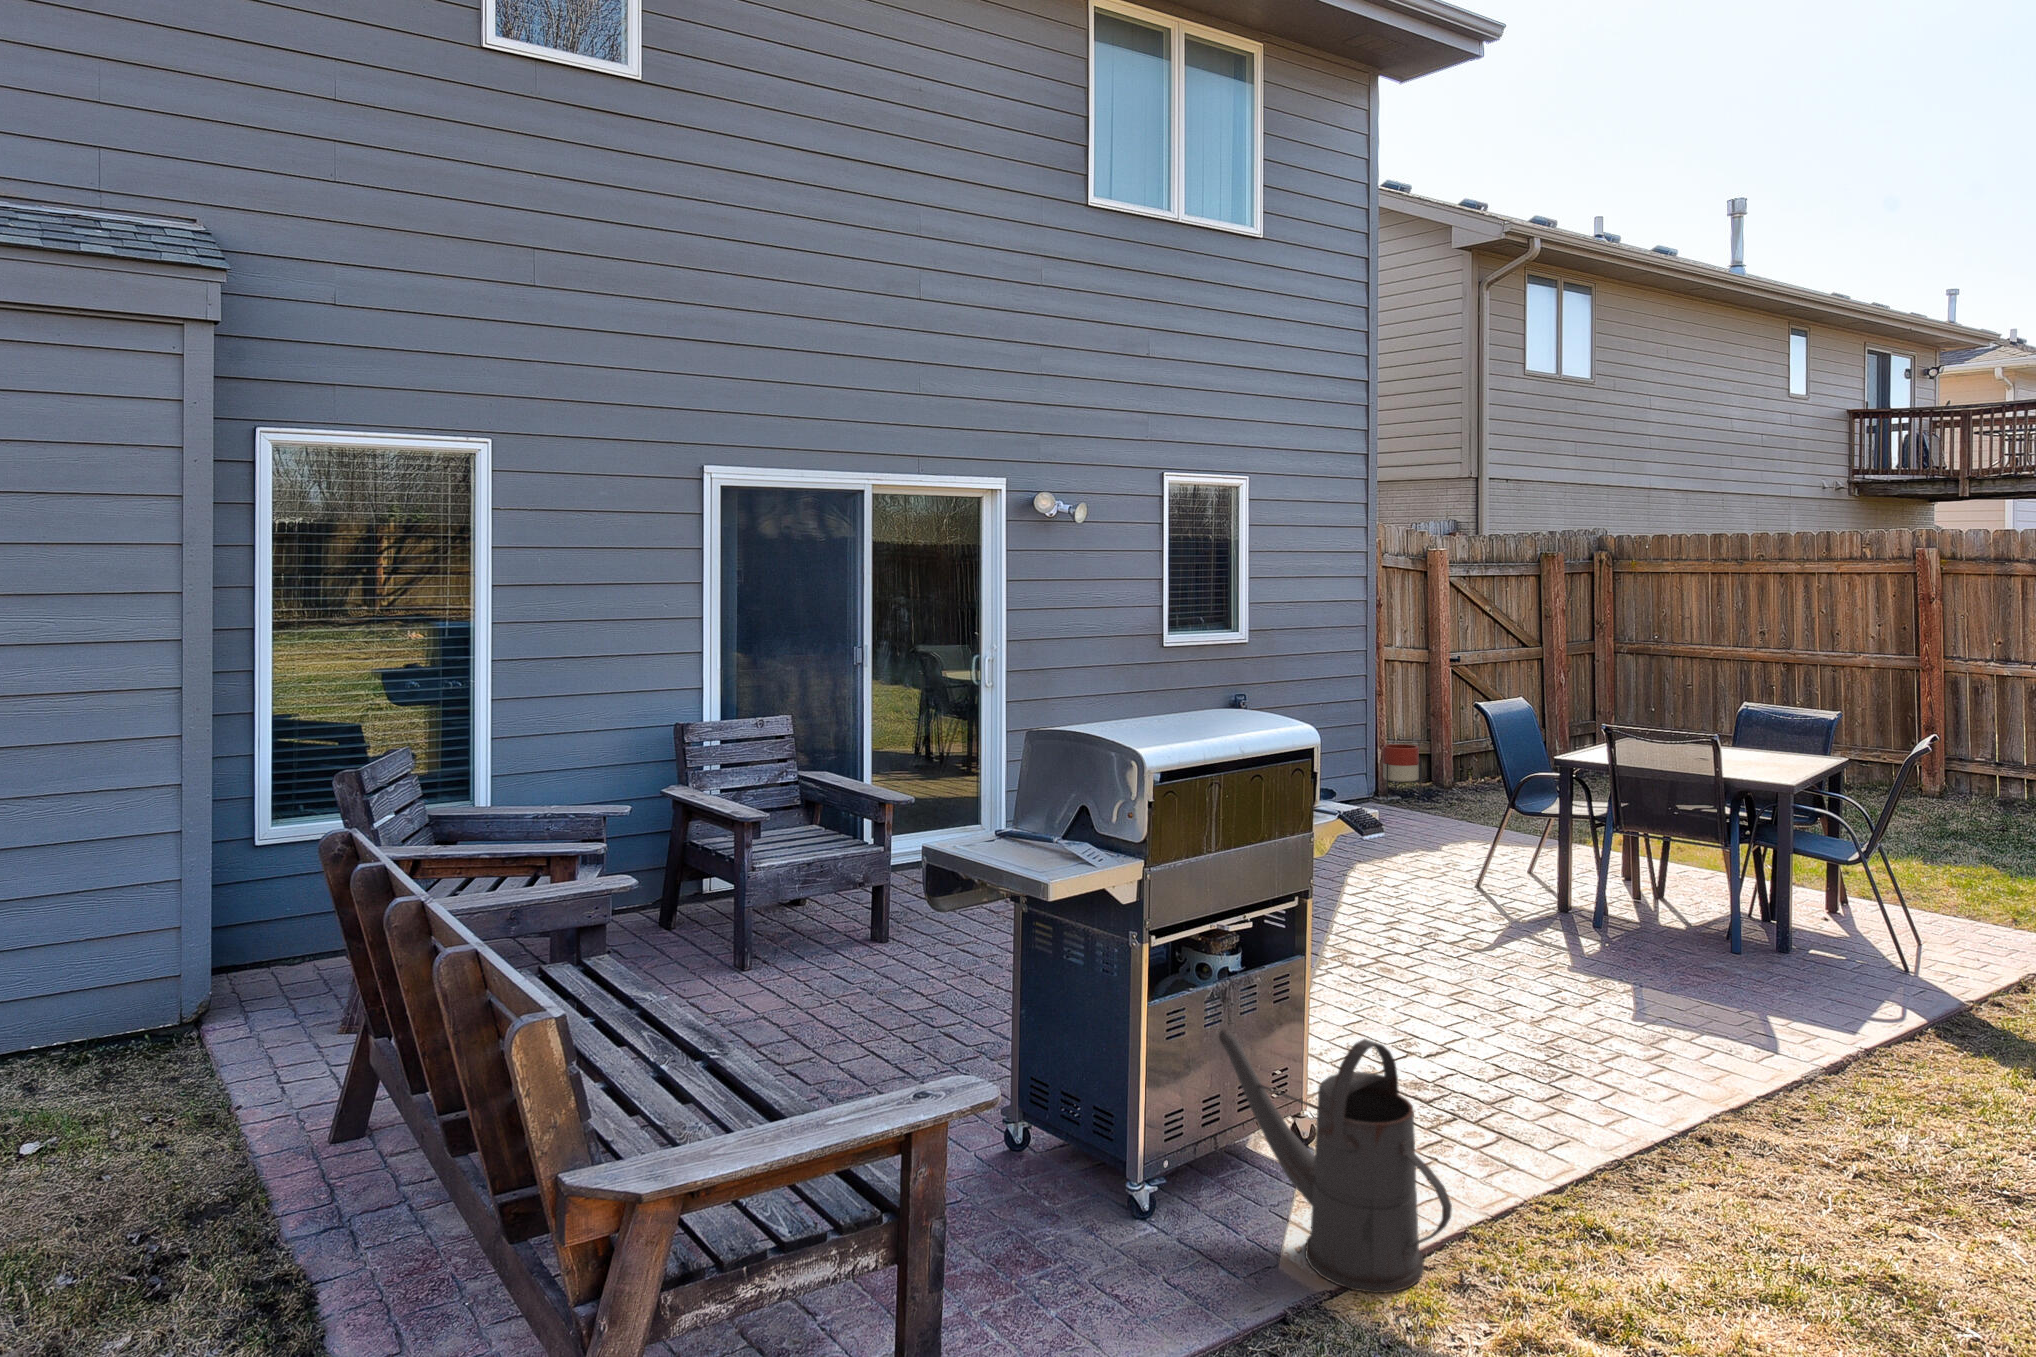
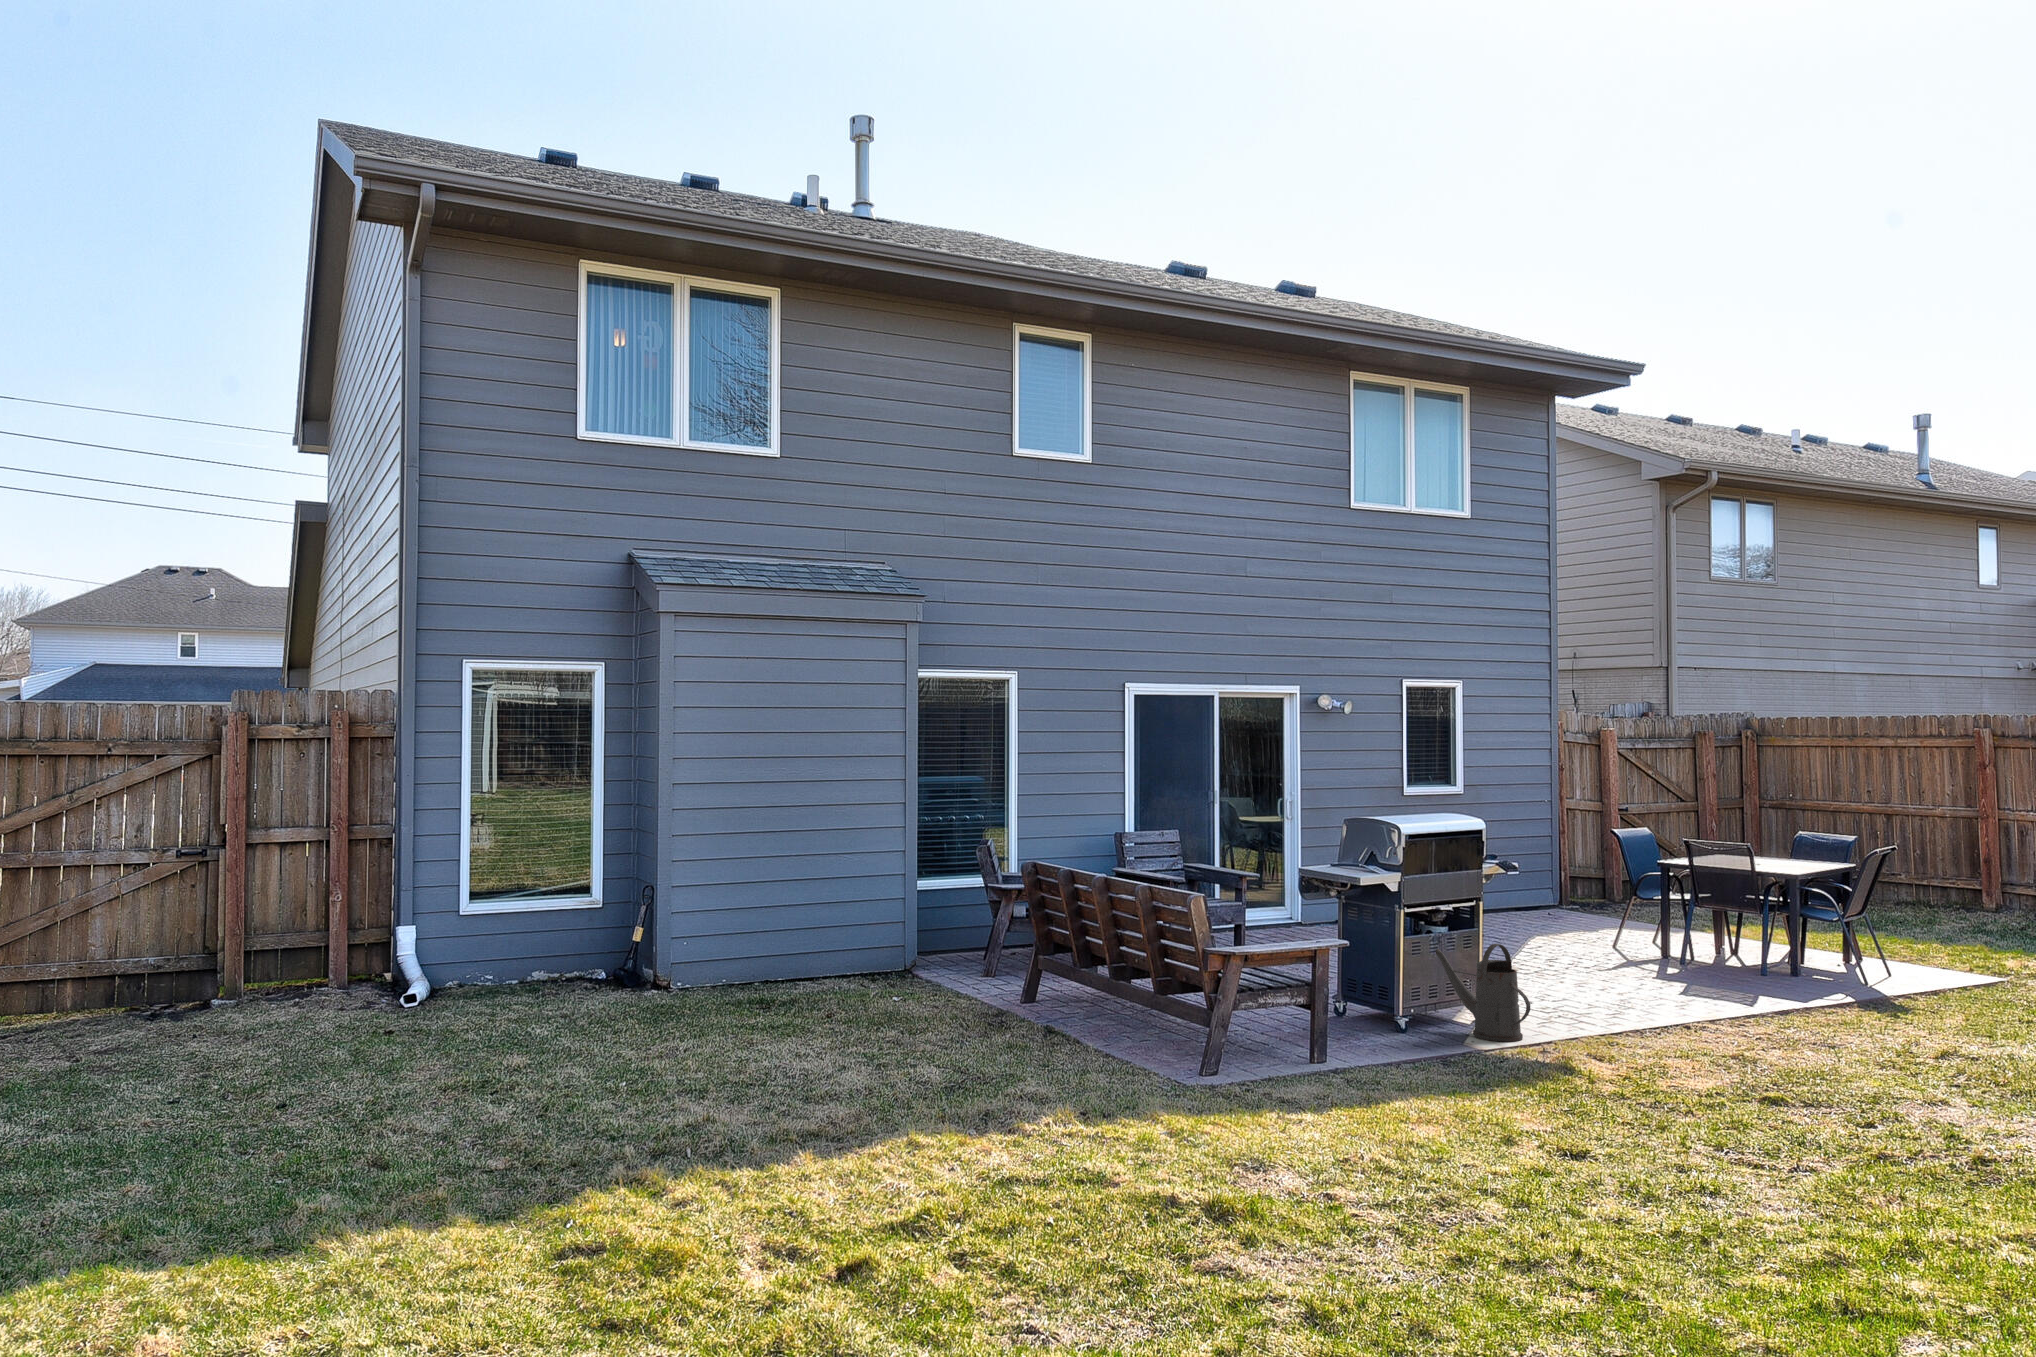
planter: present [1383,744,1421,799] -> none [1566,870,1595,911]

